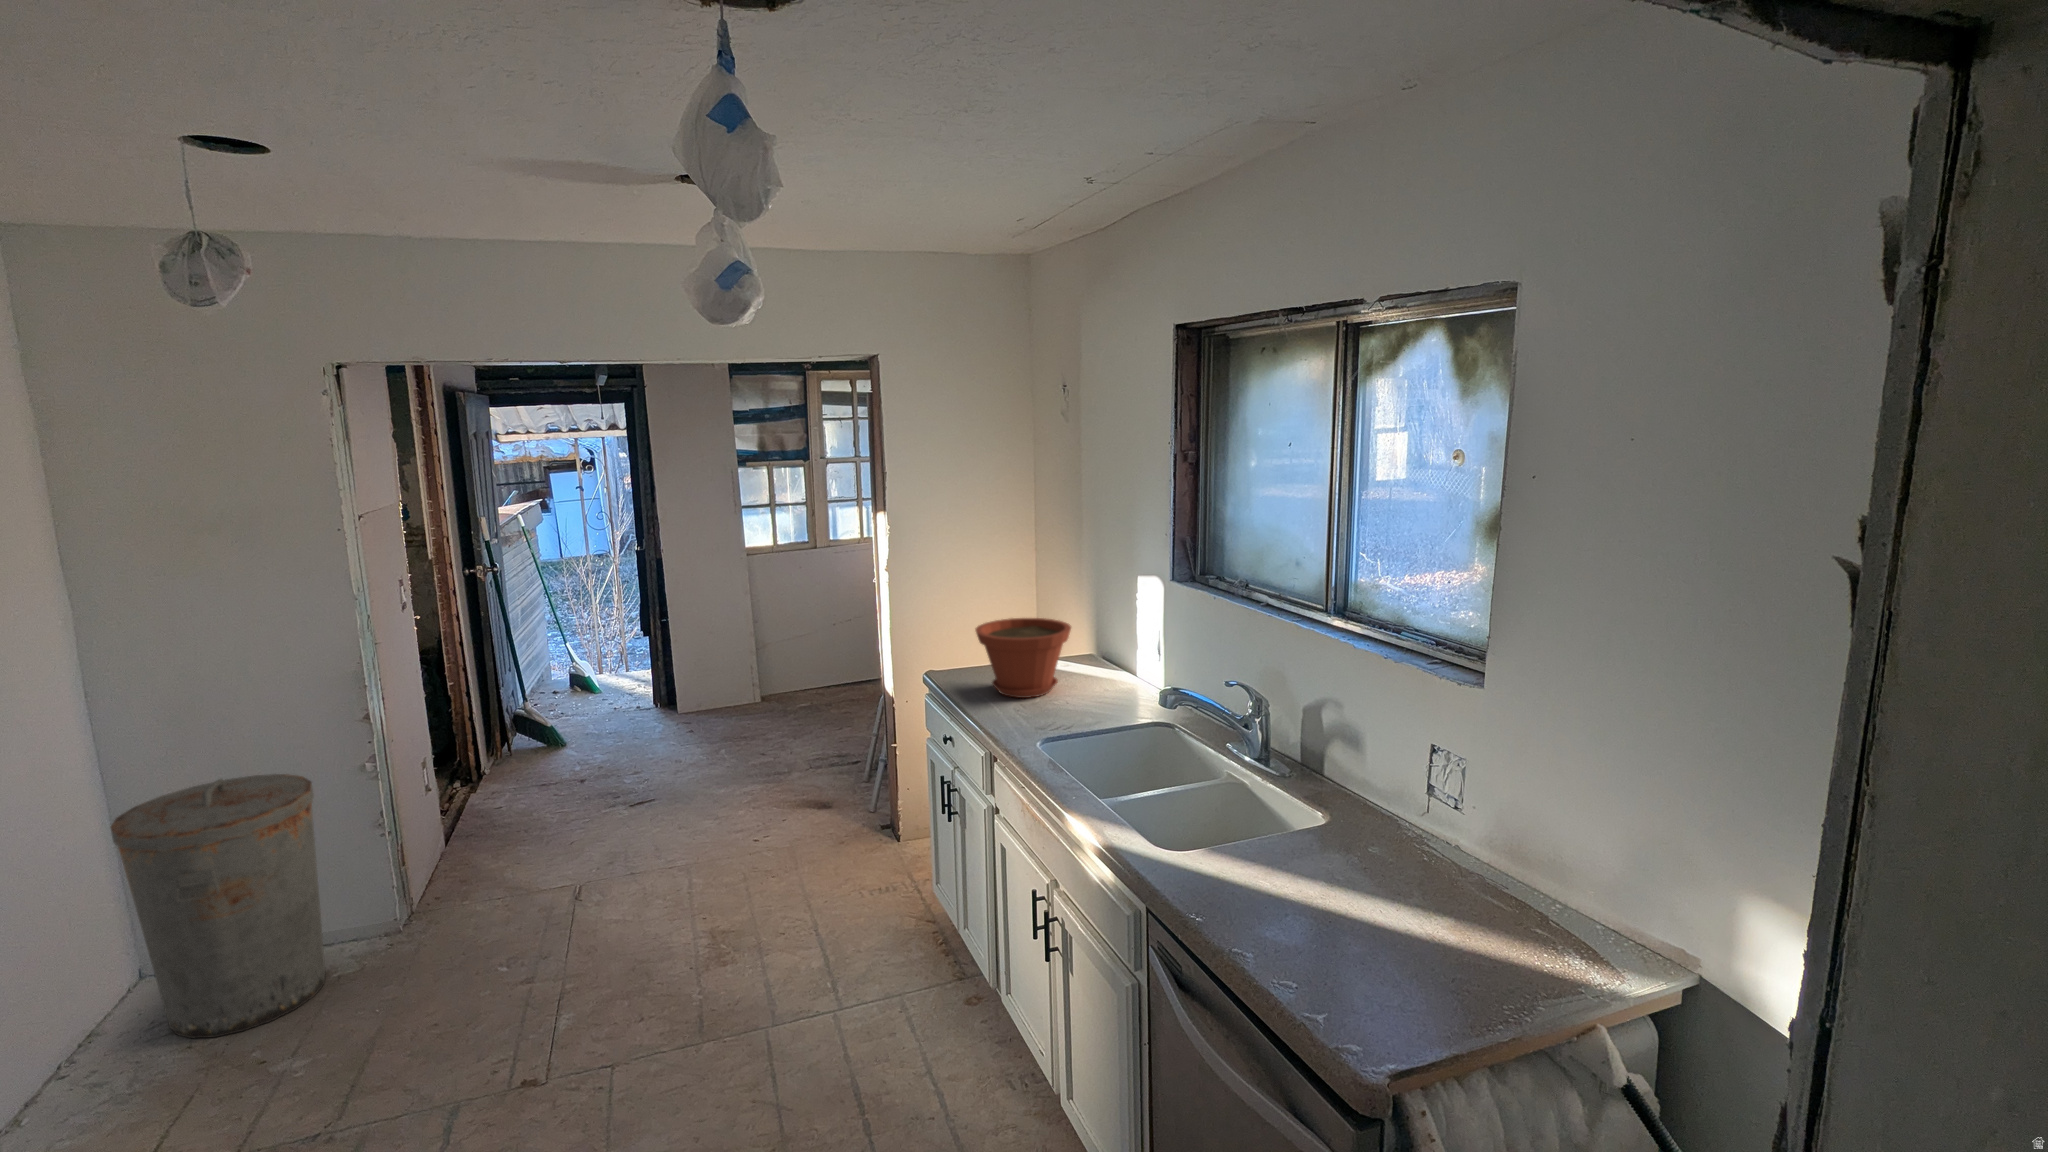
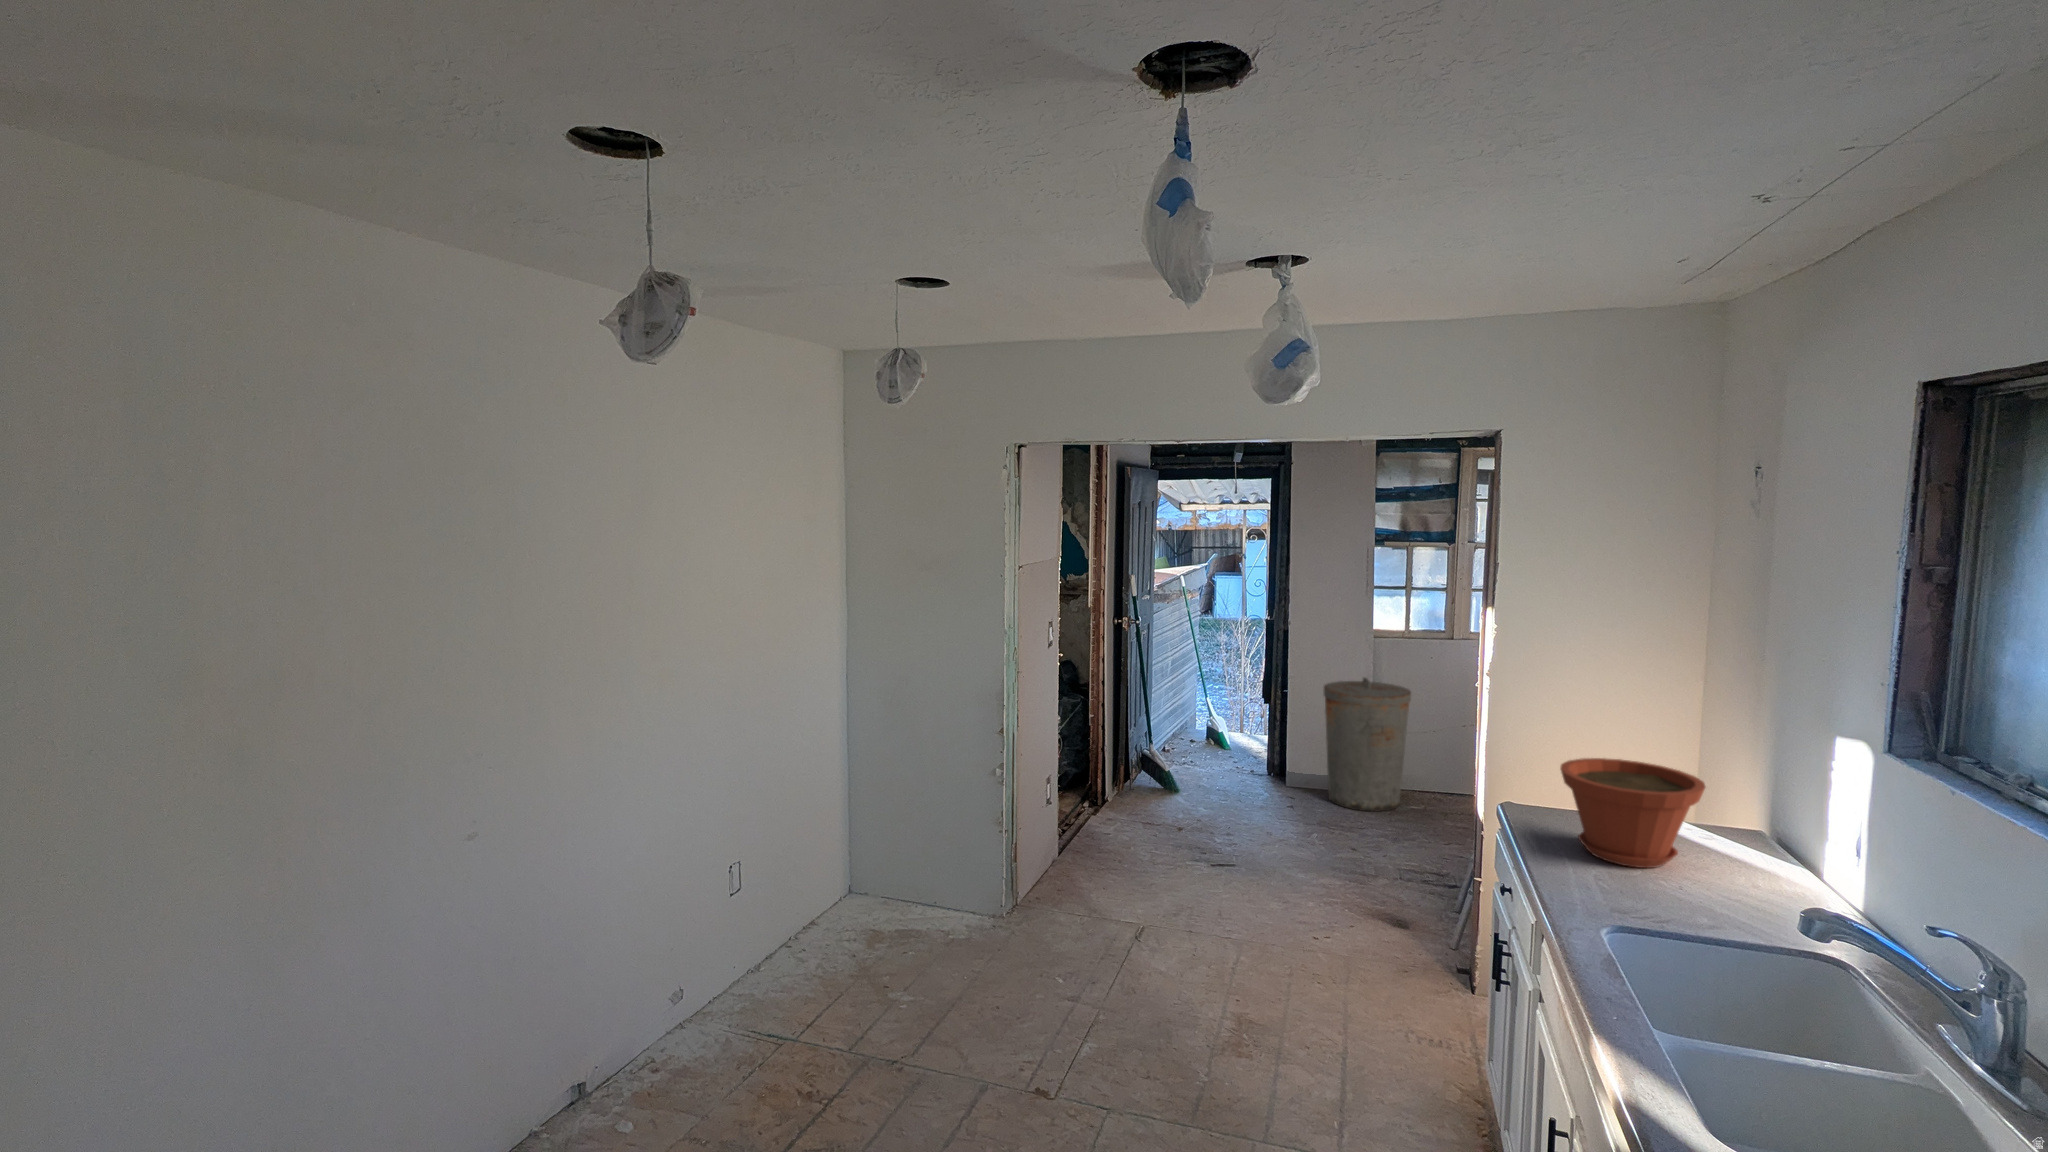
trash can: present [111,774,326,1038] -> present [1324,678,1411,811]

